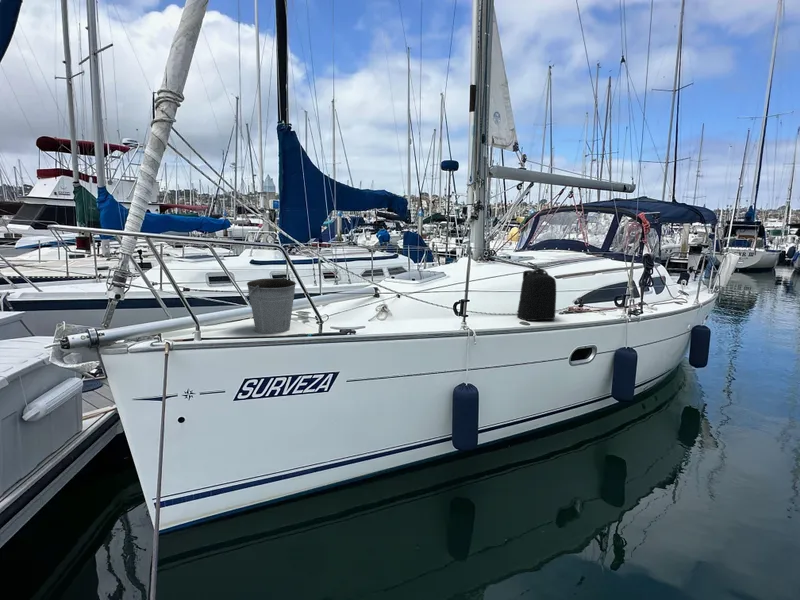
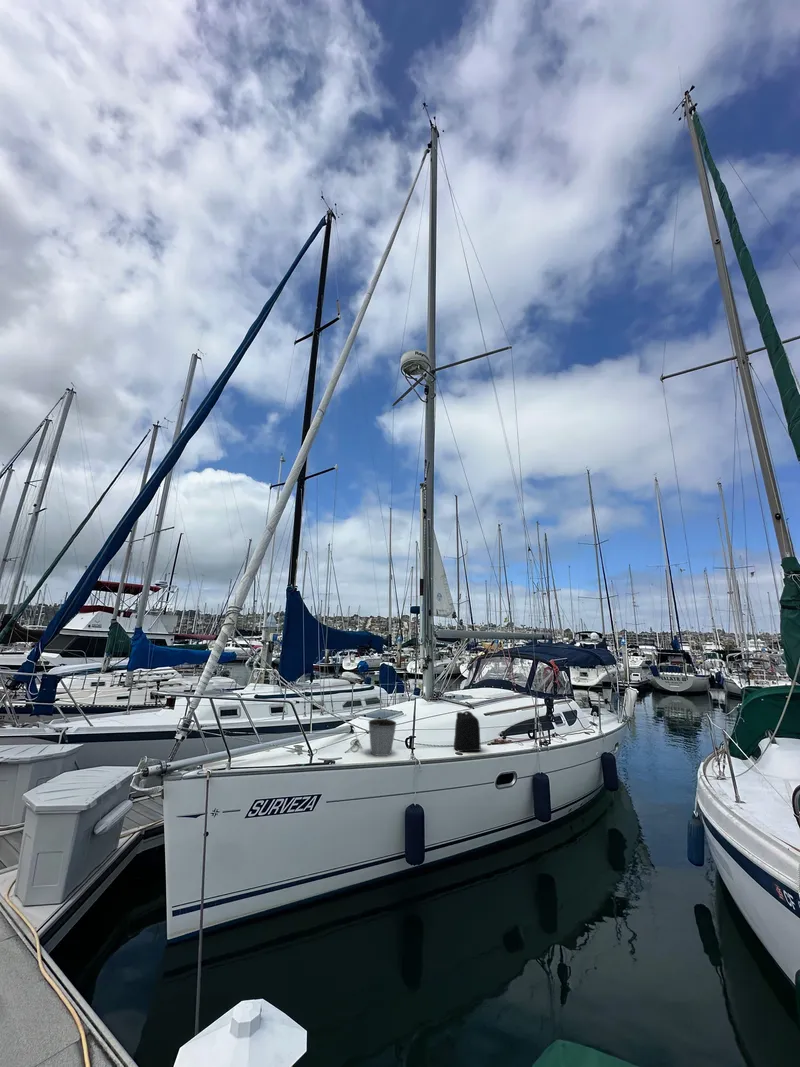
bucket: present [245,277,296,333] -> present [369,718,396,756]

